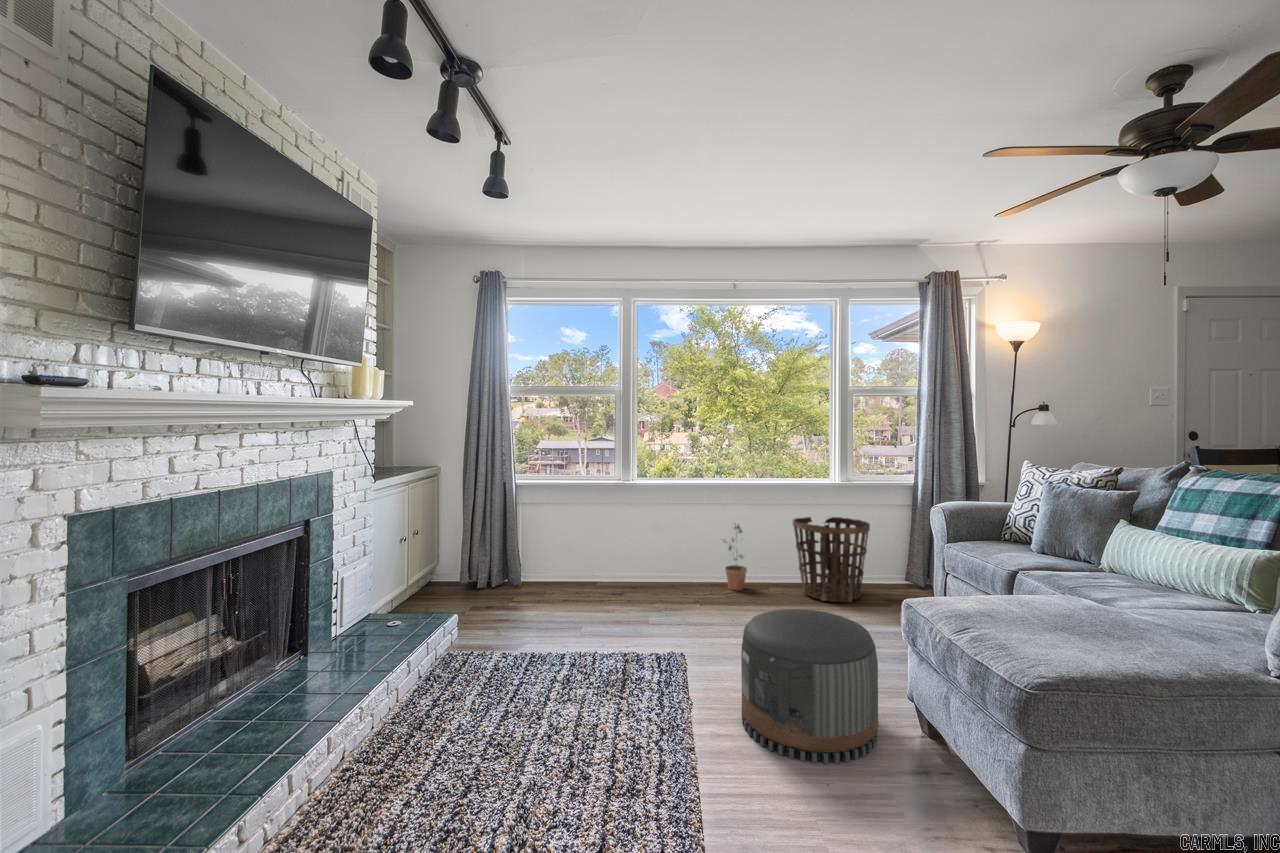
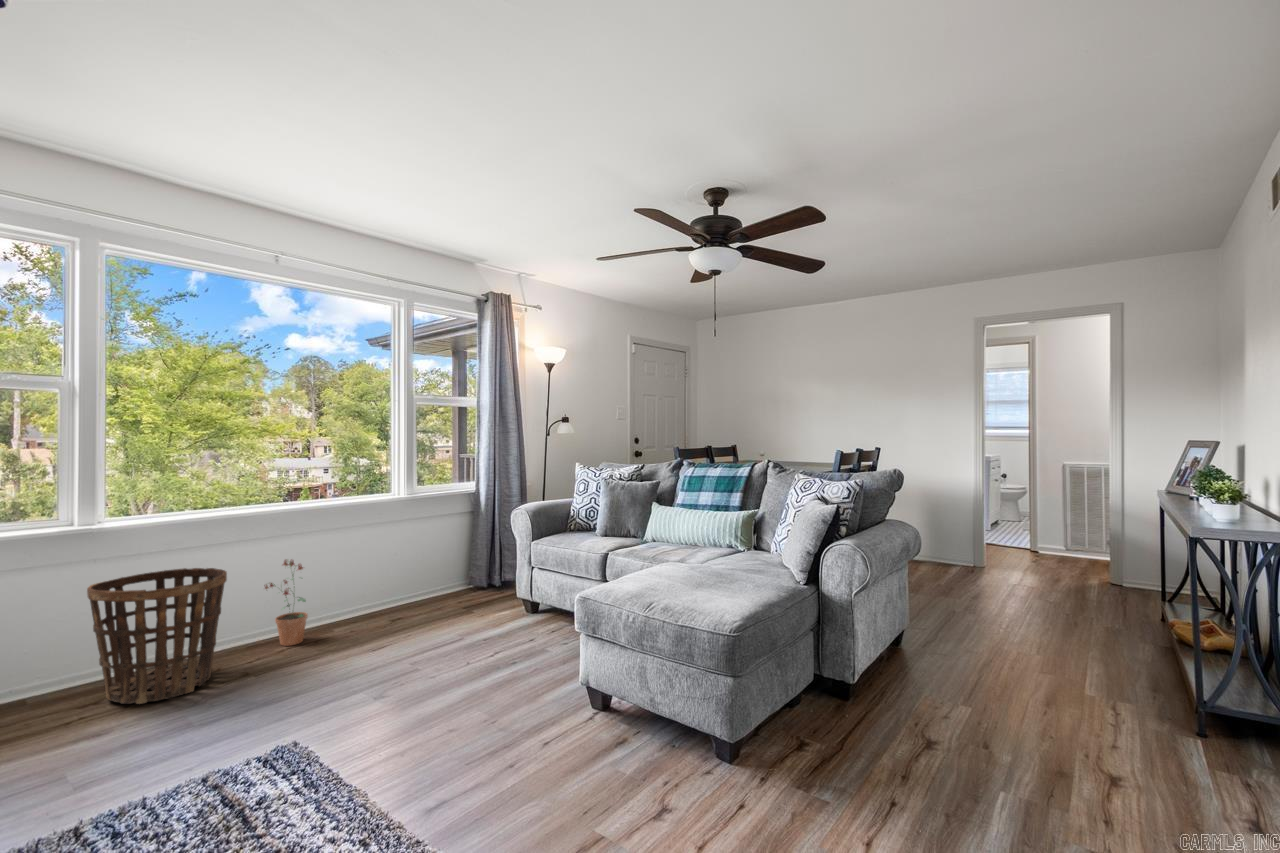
basket: present [793,517,870,602] -> present [87,568,227,704]
pouf: present [741,609,878,764] -> none [436,626,578,791]

